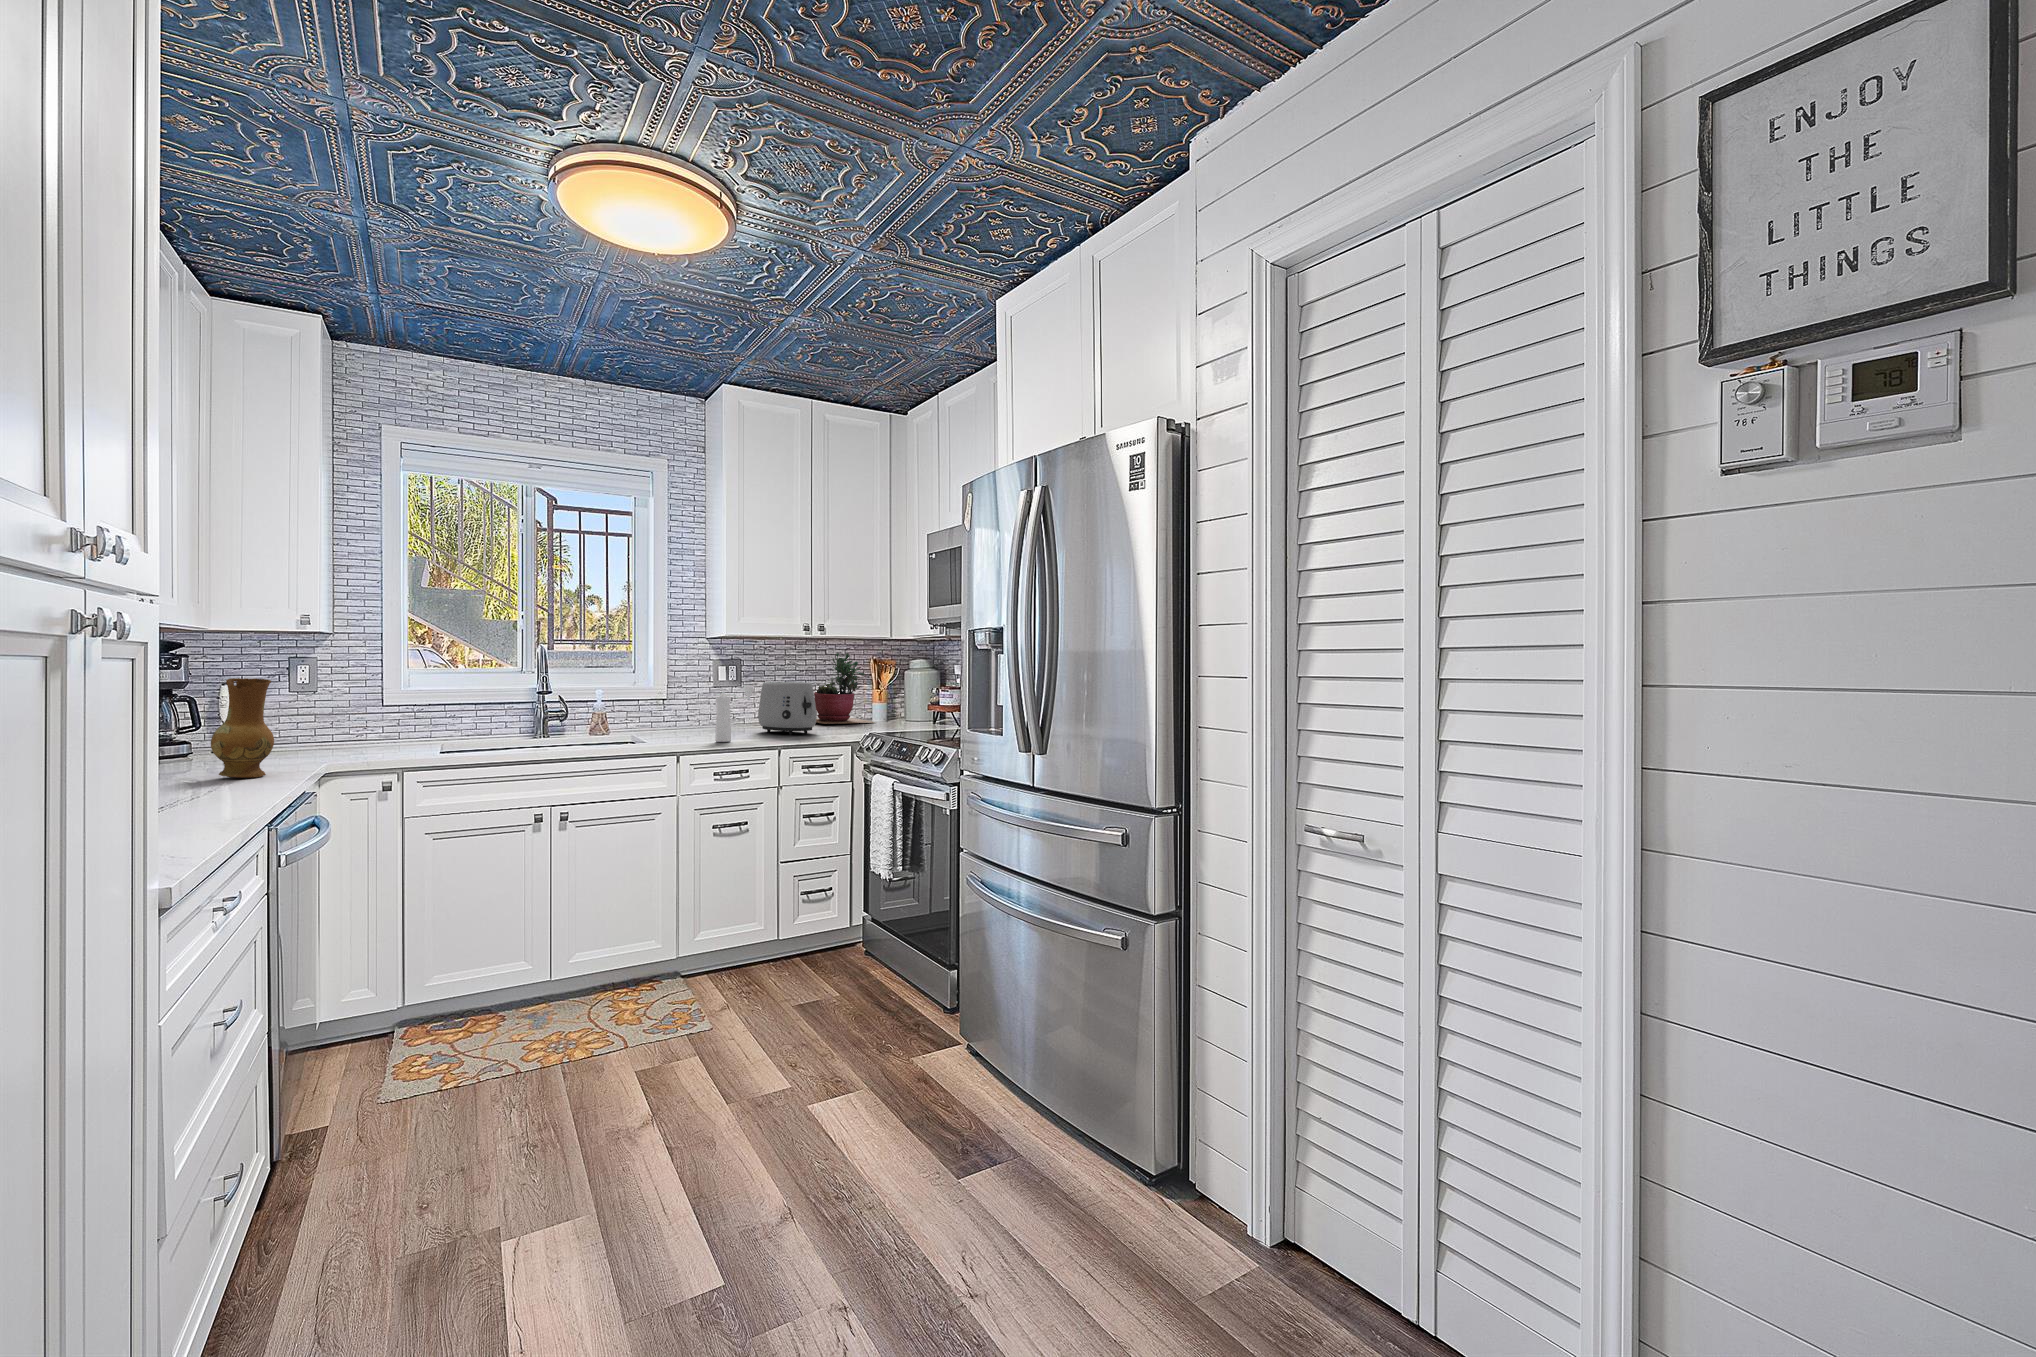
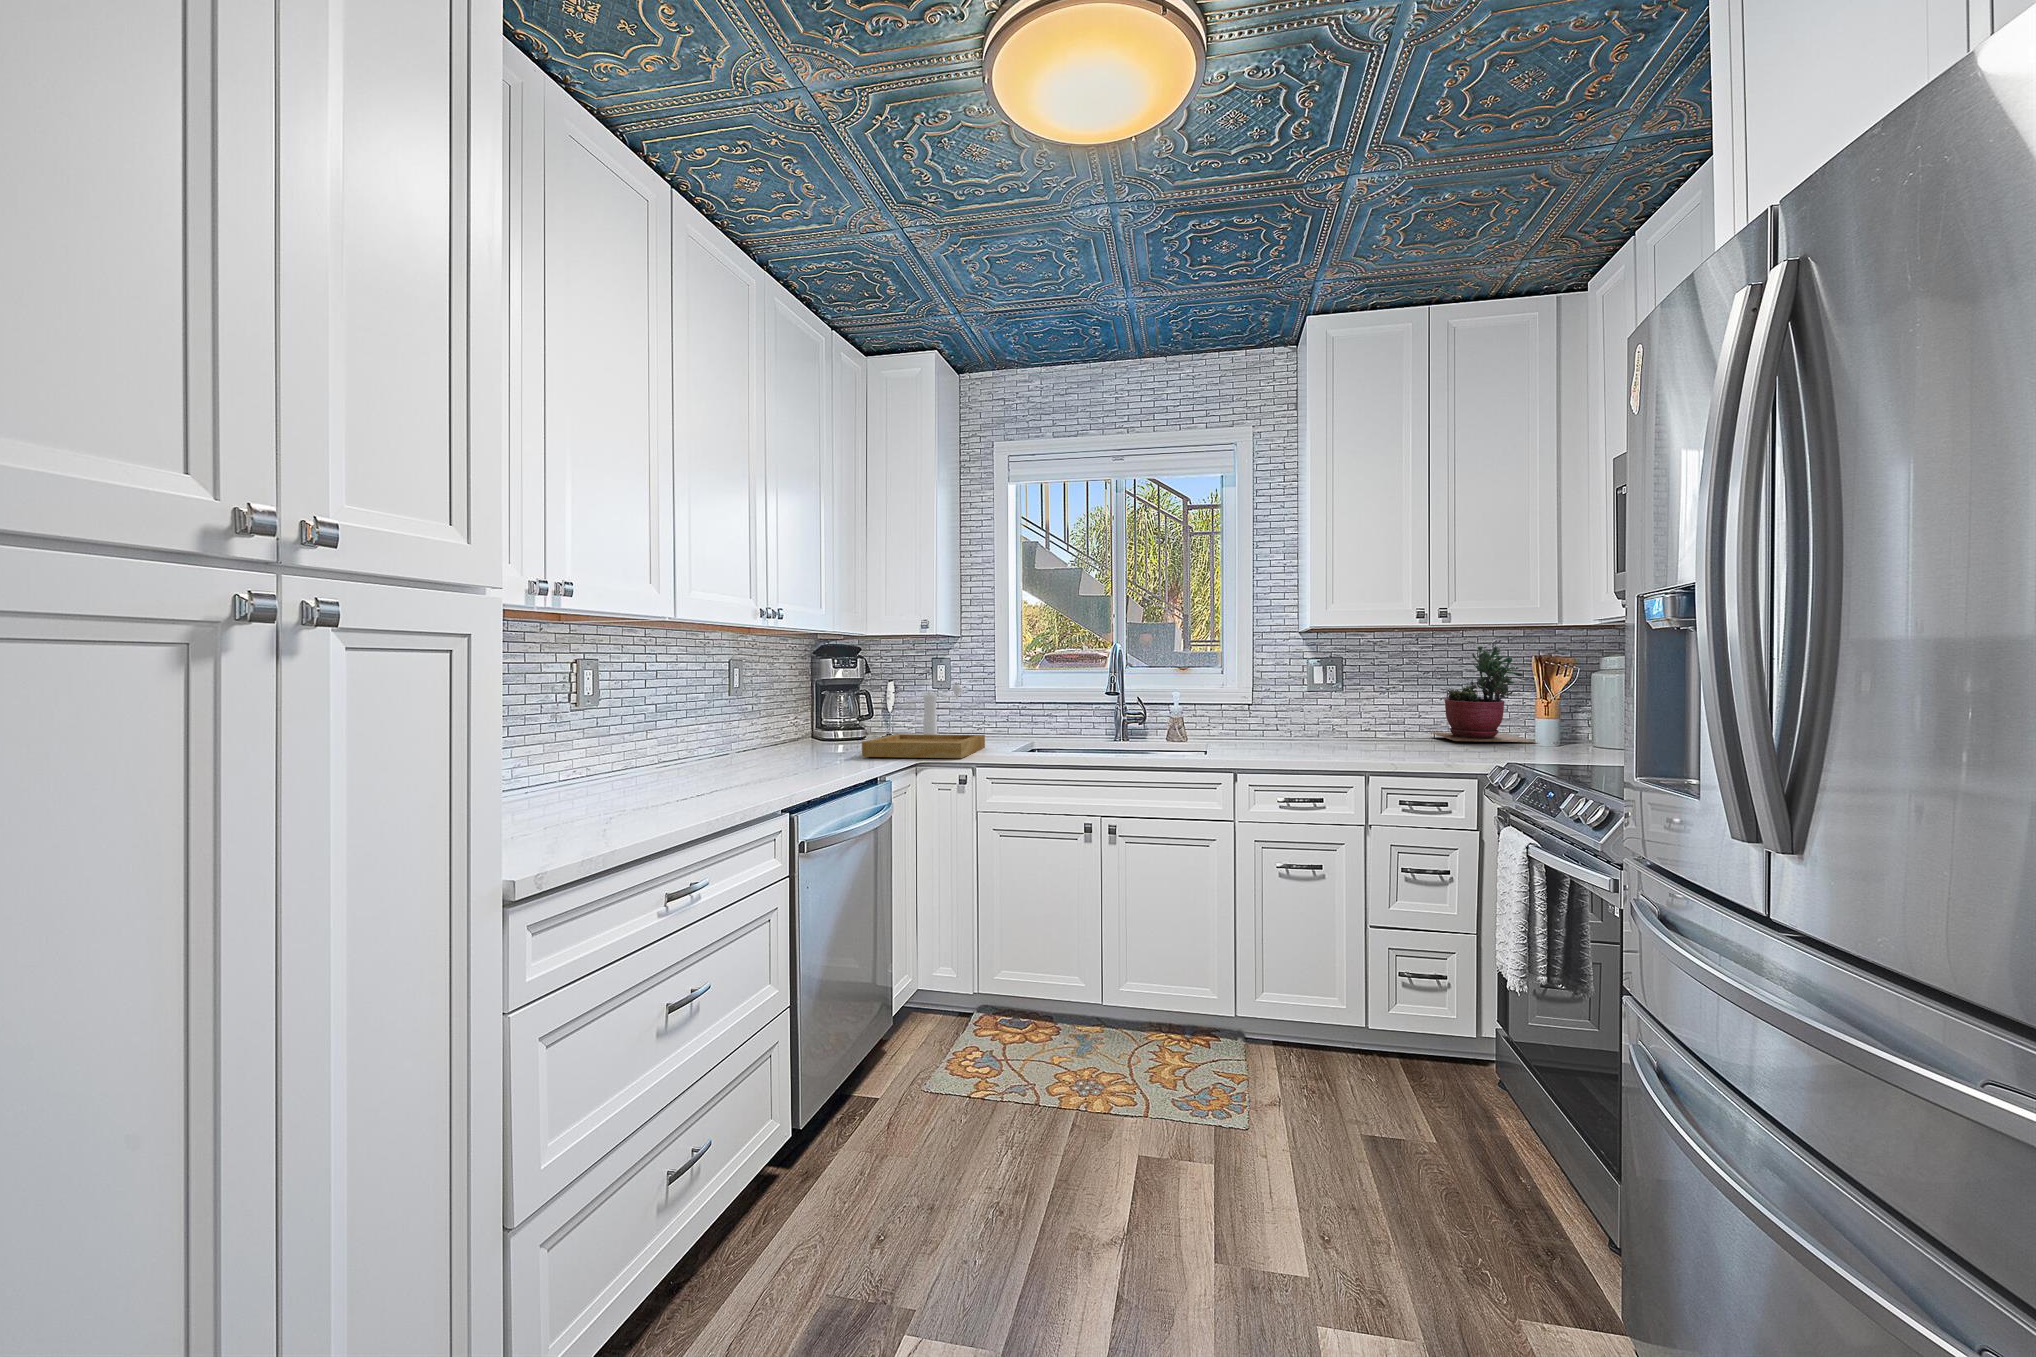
ceramic jug: present [211,678,274,778] -> none [810,679,854,769]
toaster: present [758,682,817,735] -> none [1353,685,1429,755]
pepper mill: present [715,686,755,742] -> present [922,685,962,735]
tray: none [257,737,398,766] -> present [862,734,985,758]

